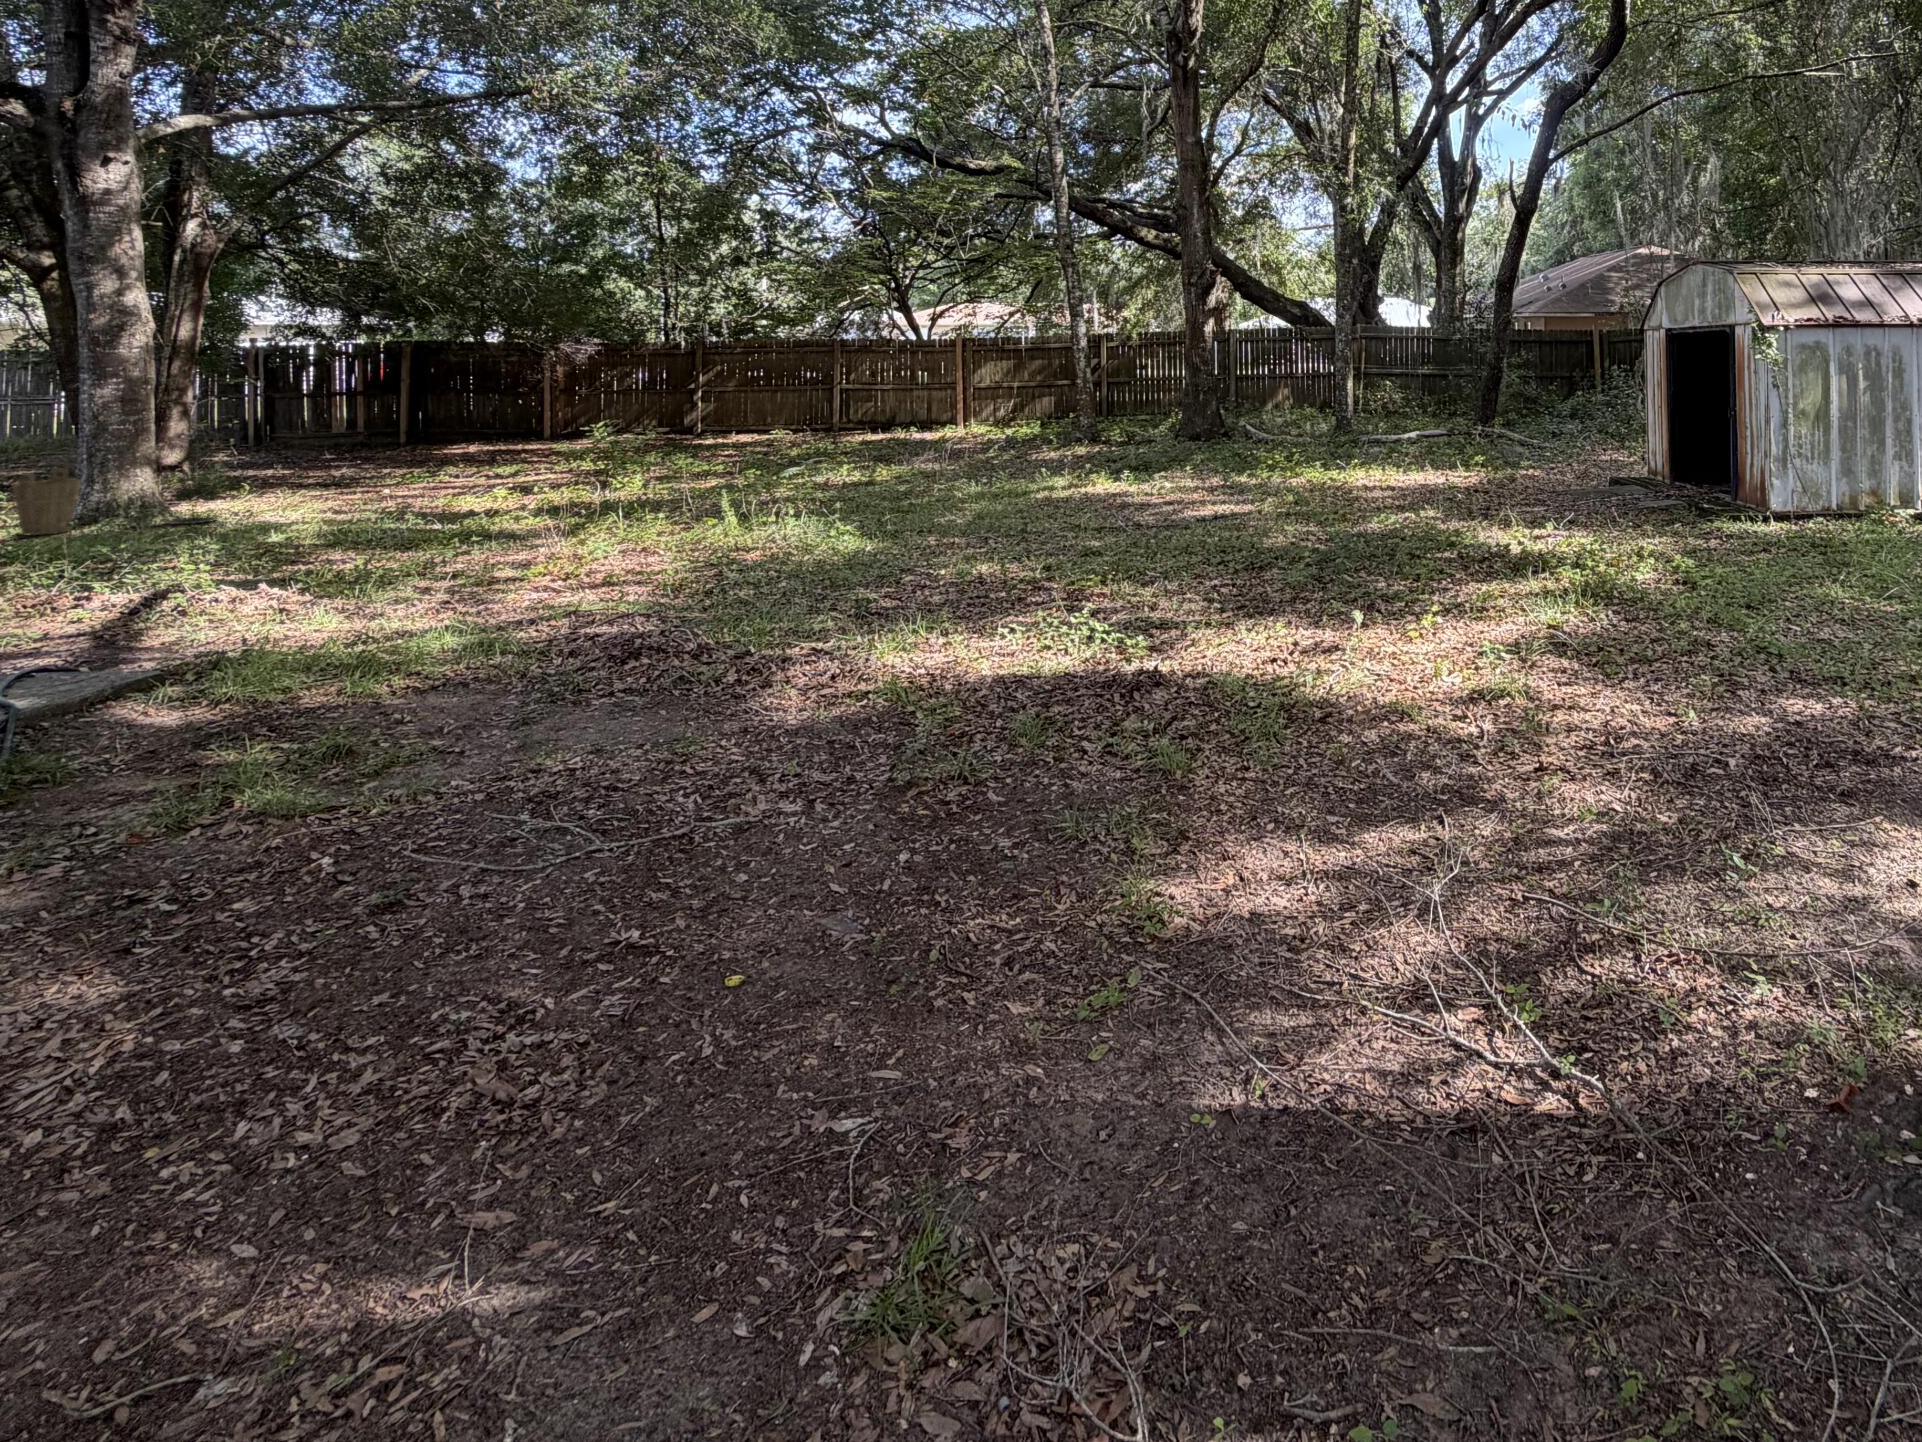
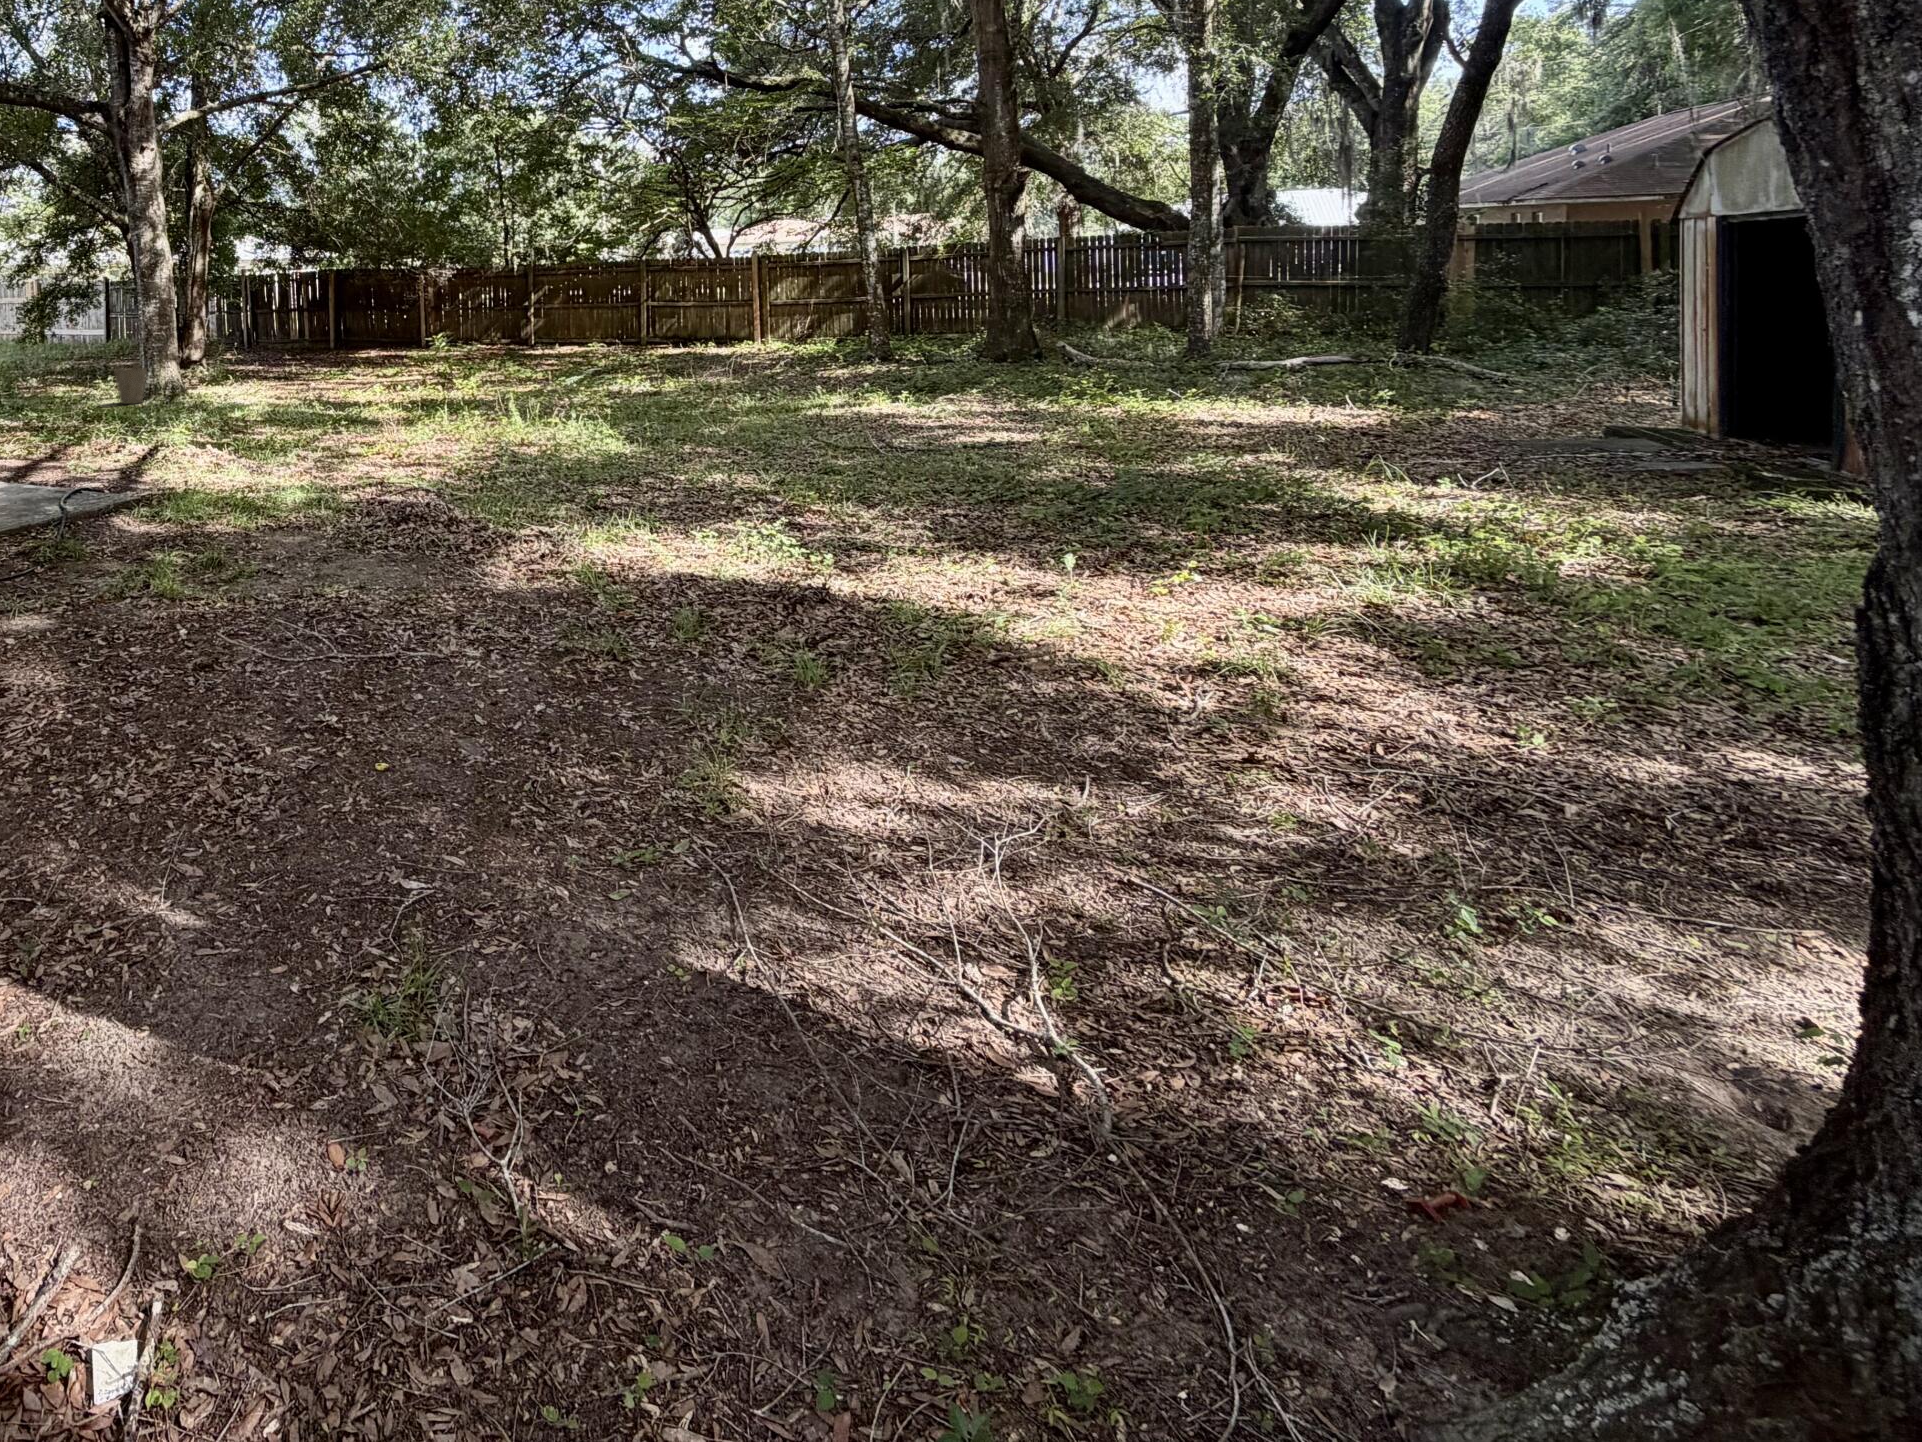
potted tree: present [166,459,221,524] -> none [186,351,220,401]

